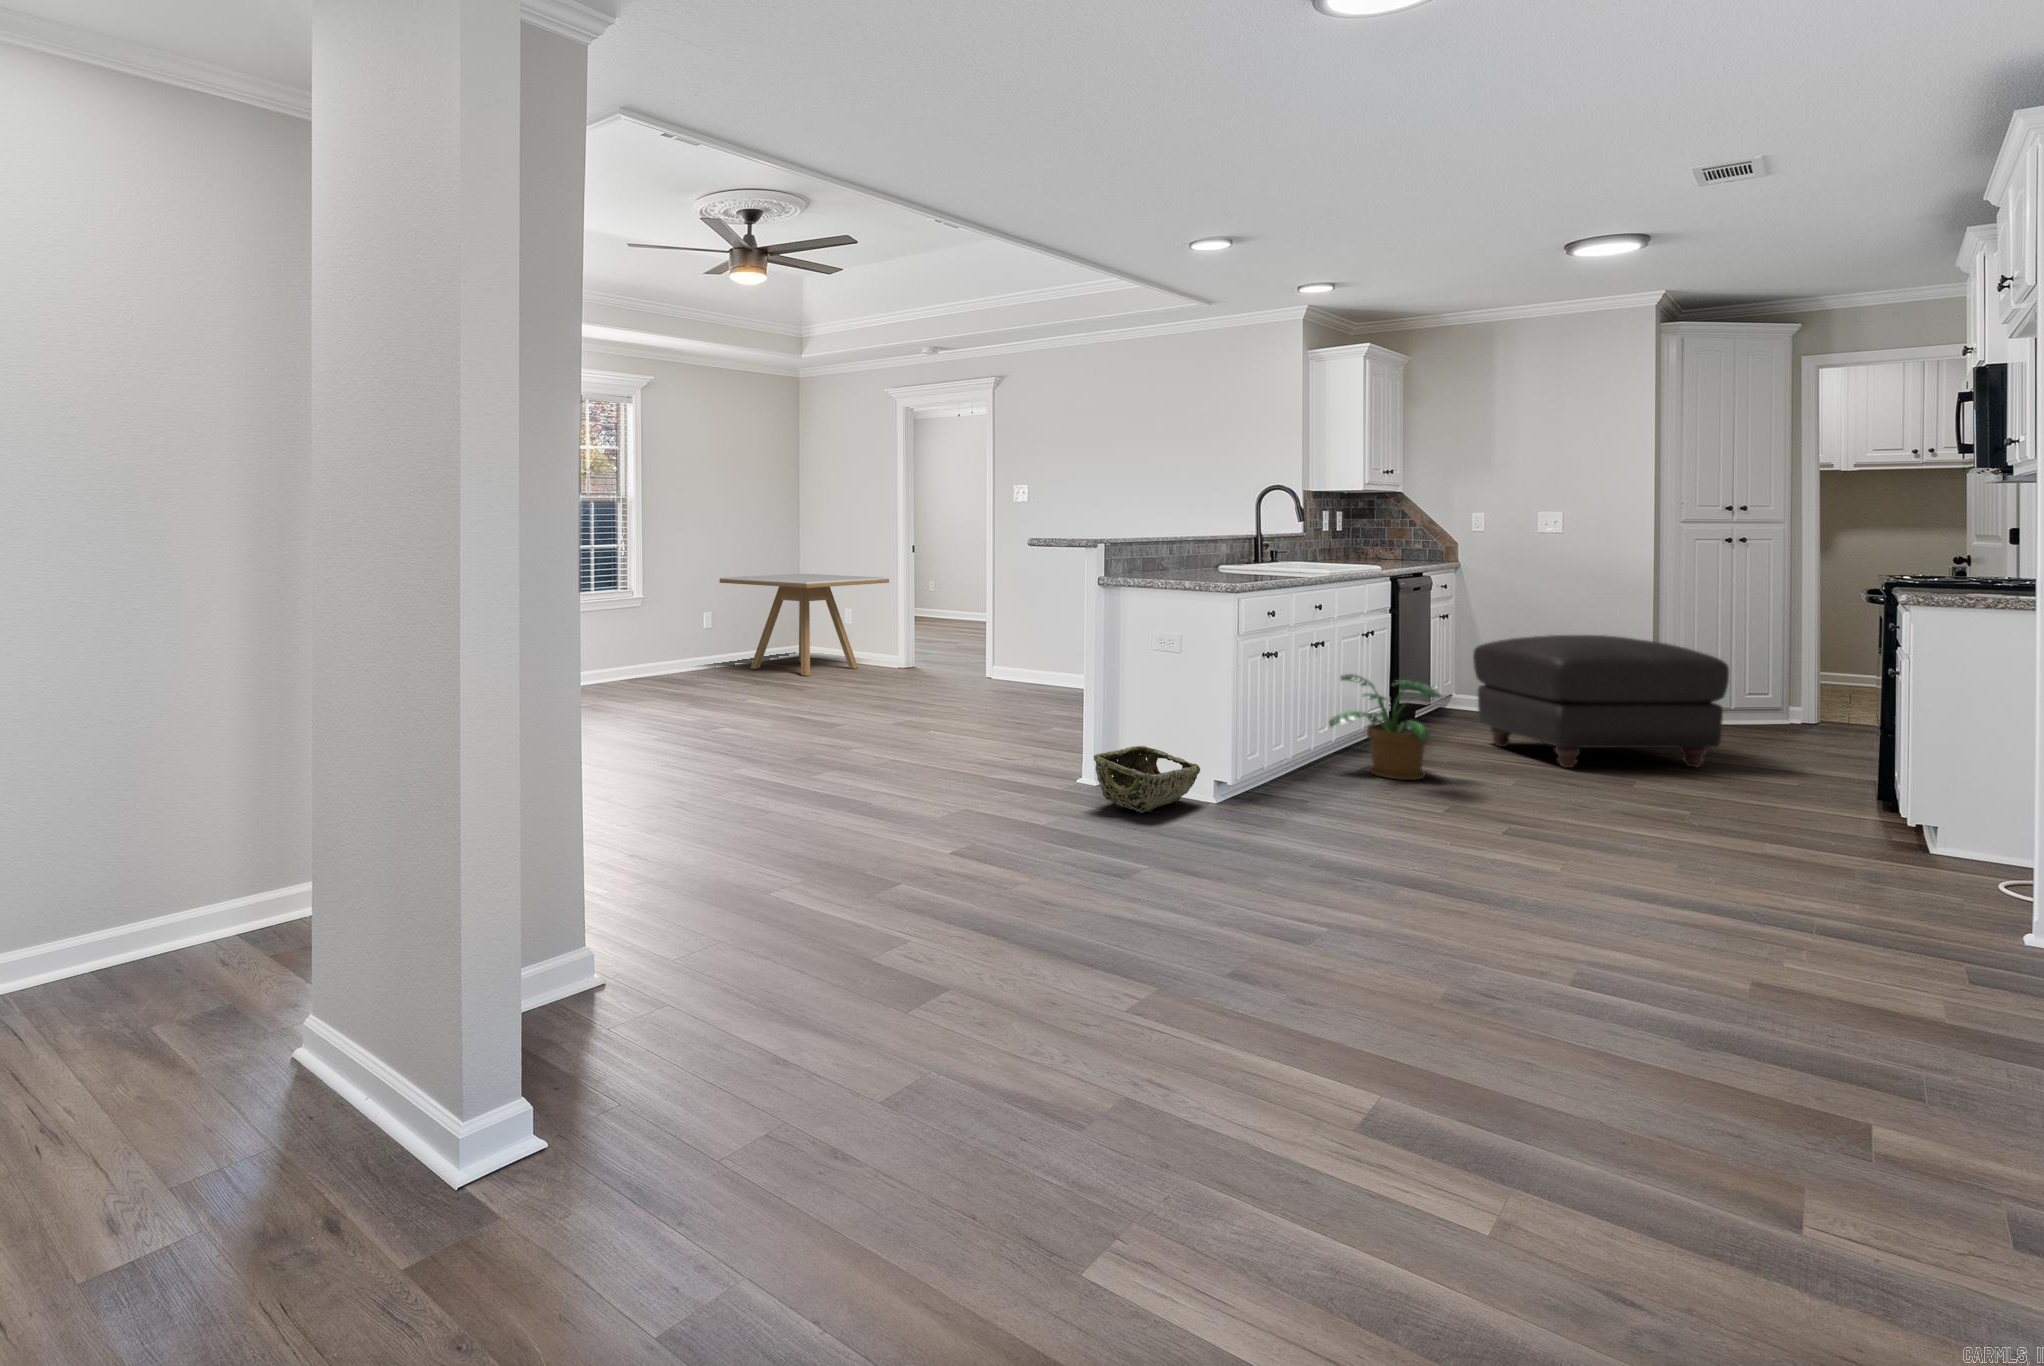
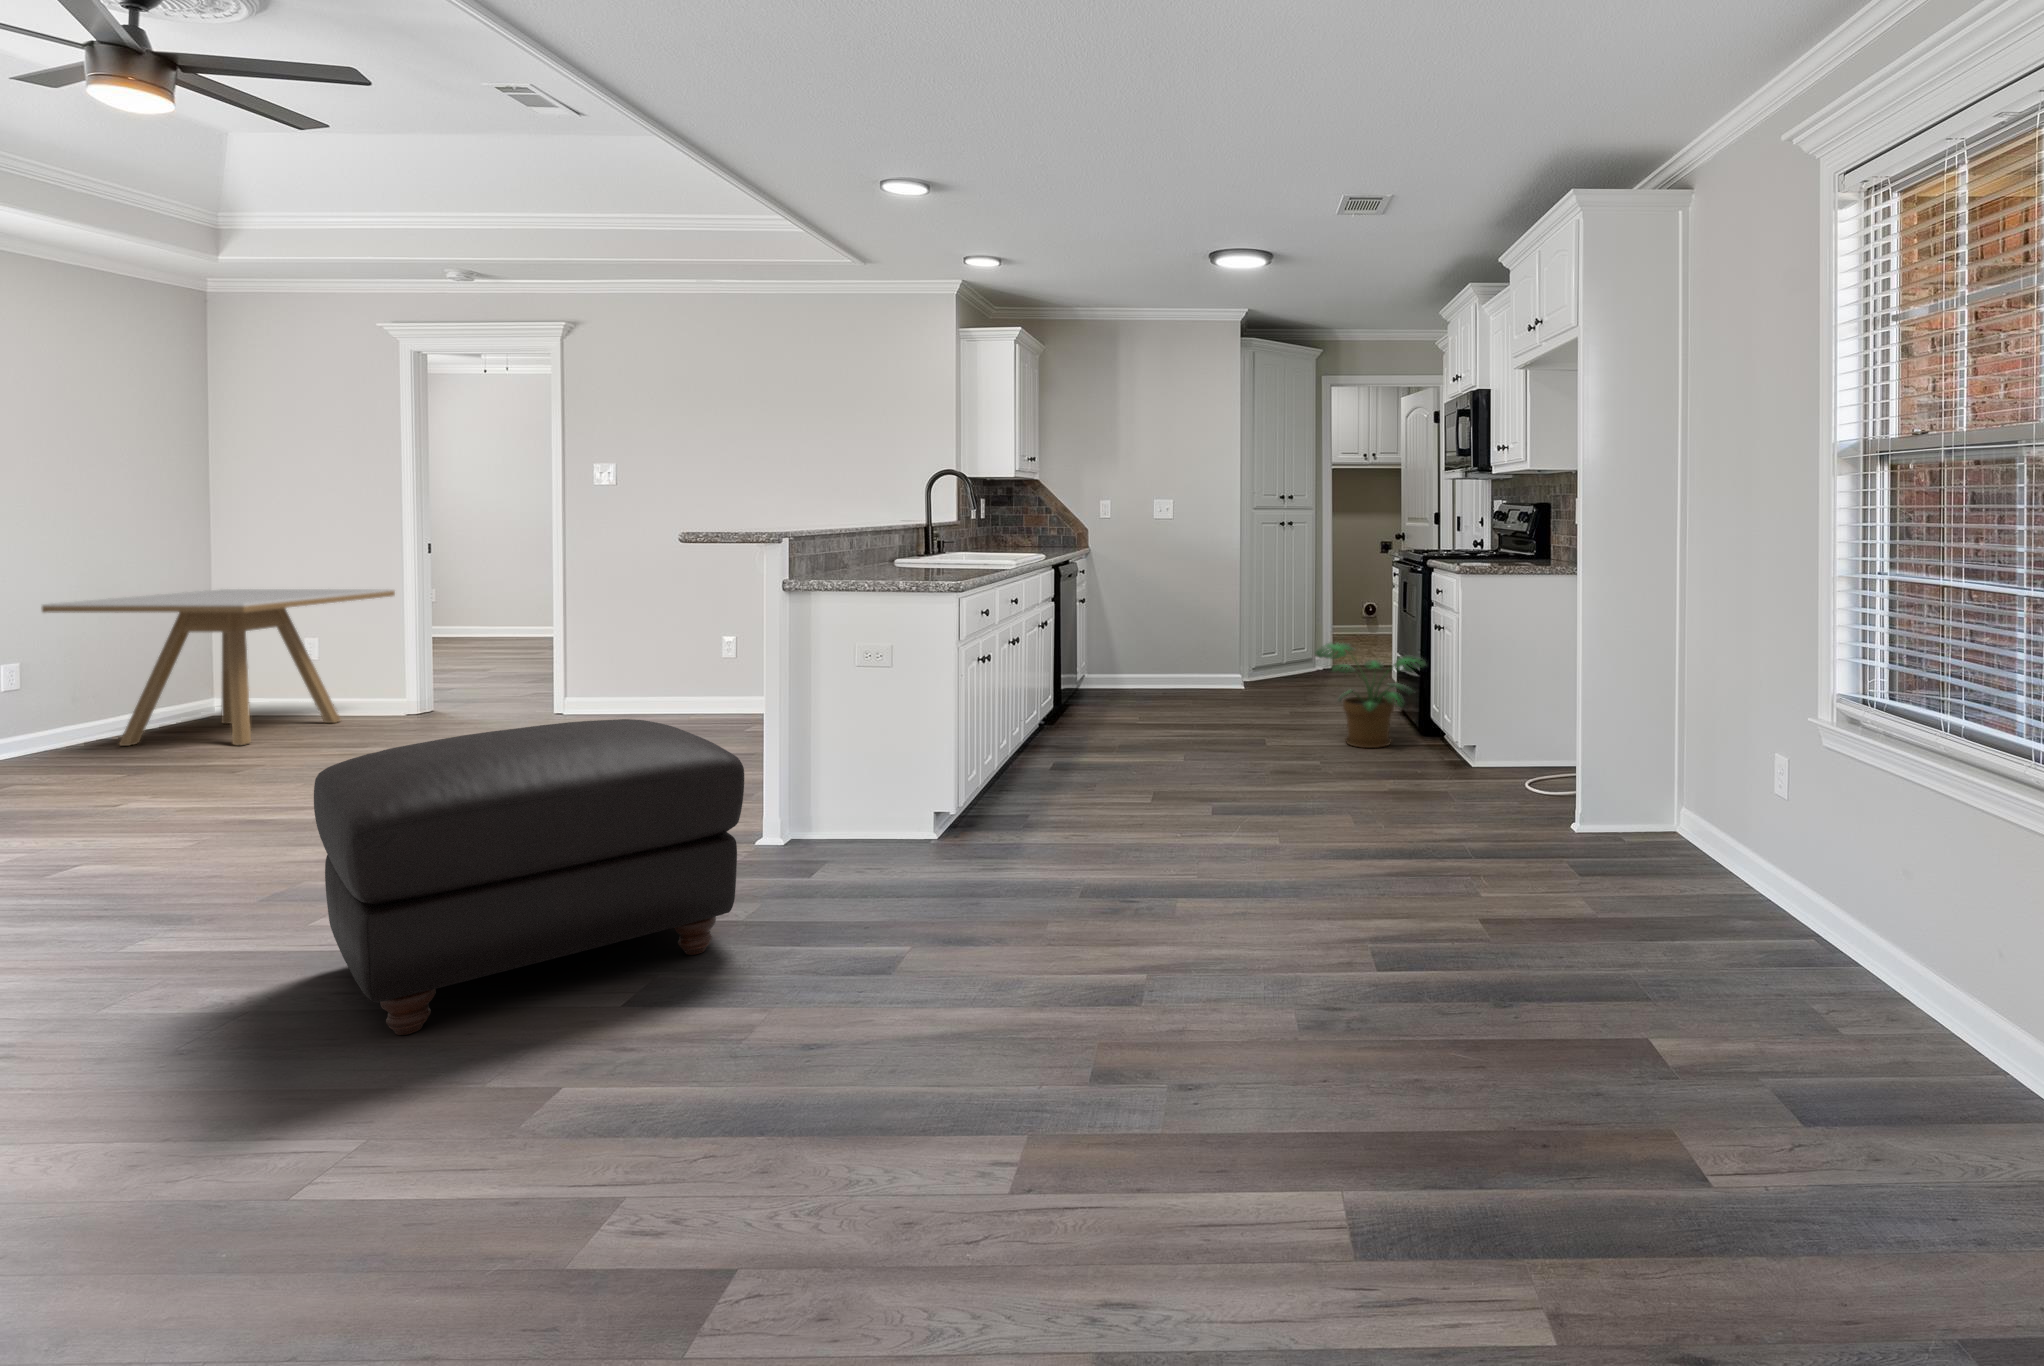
ottoman: present [1473,635,1729,768] -> present [314,719,744,1035]
potted plant: present [1329,674,1443,780] -> present [1315,642,1426,748]
woven basket: present [1094,746,1200,813] -> none [801,785,925,872]

